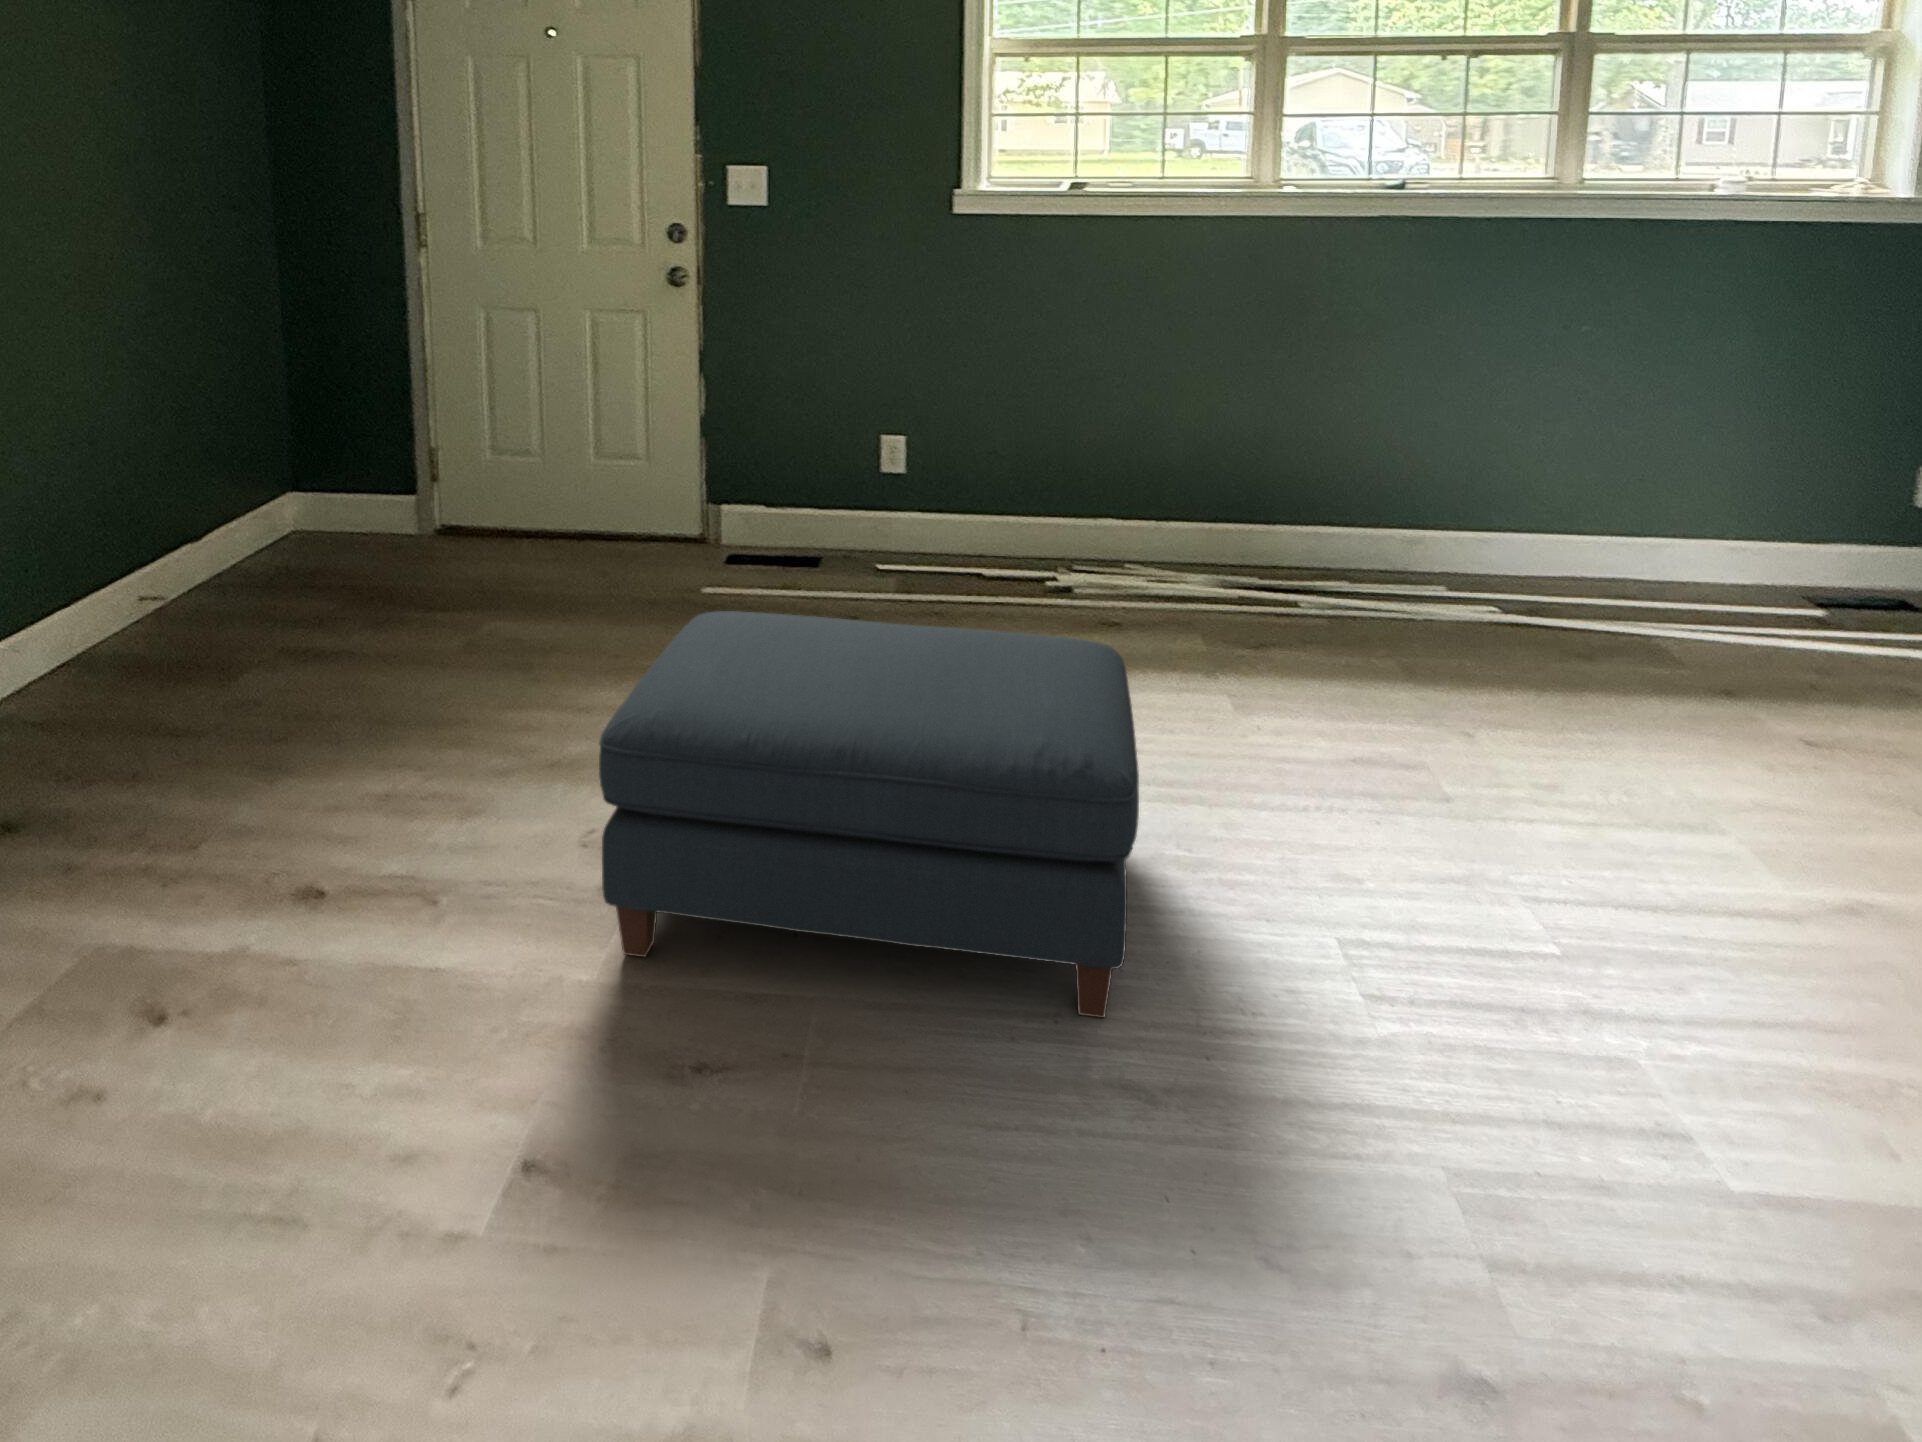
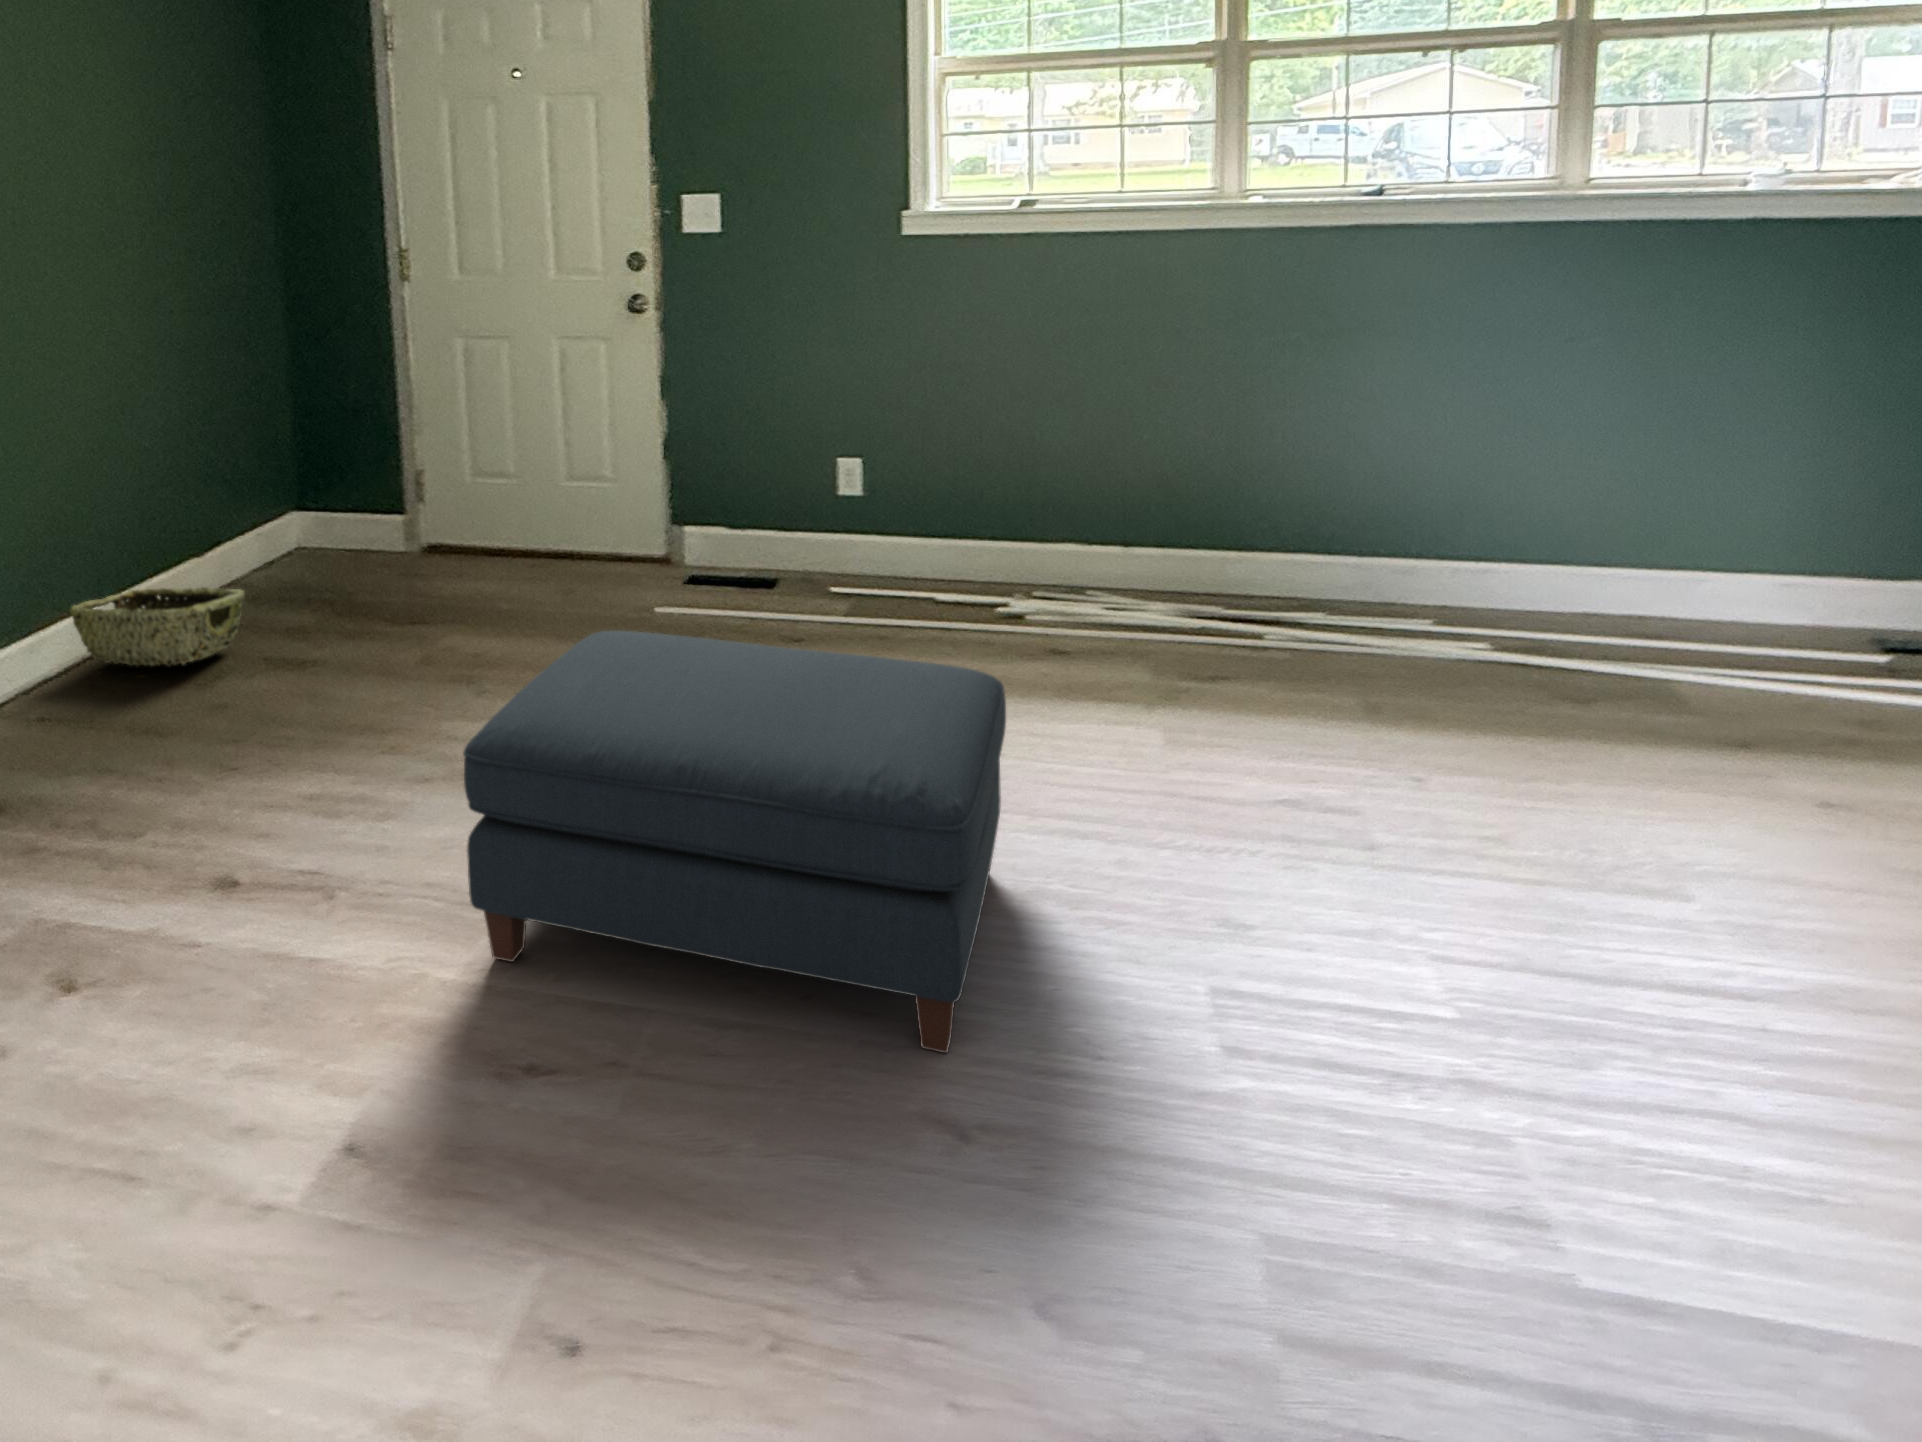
woven basket: none [69,575,269,660] -> present [70,587,245,666]

